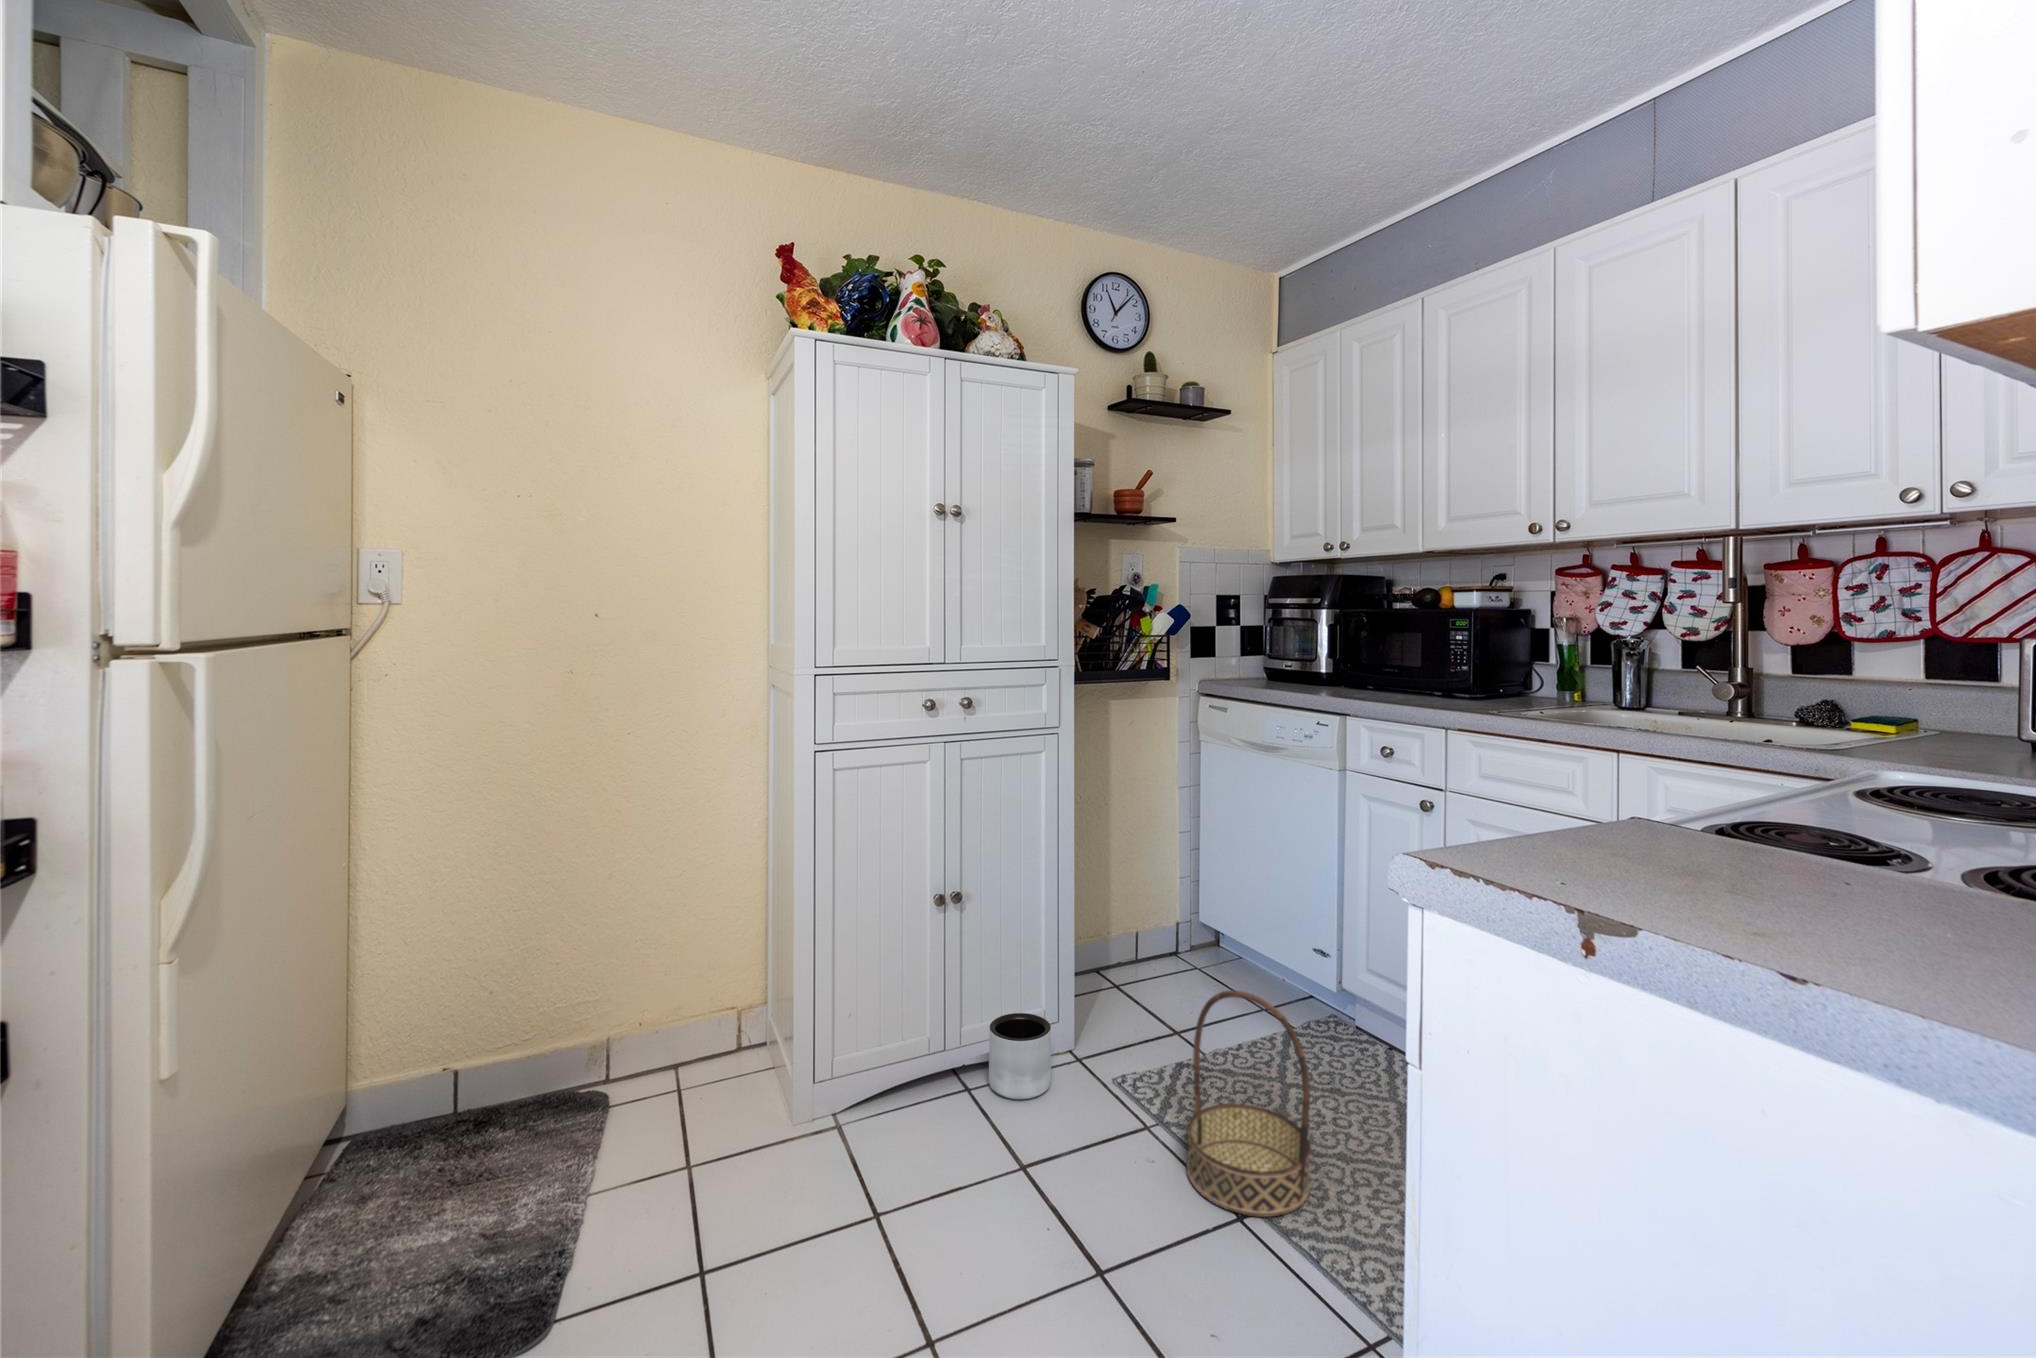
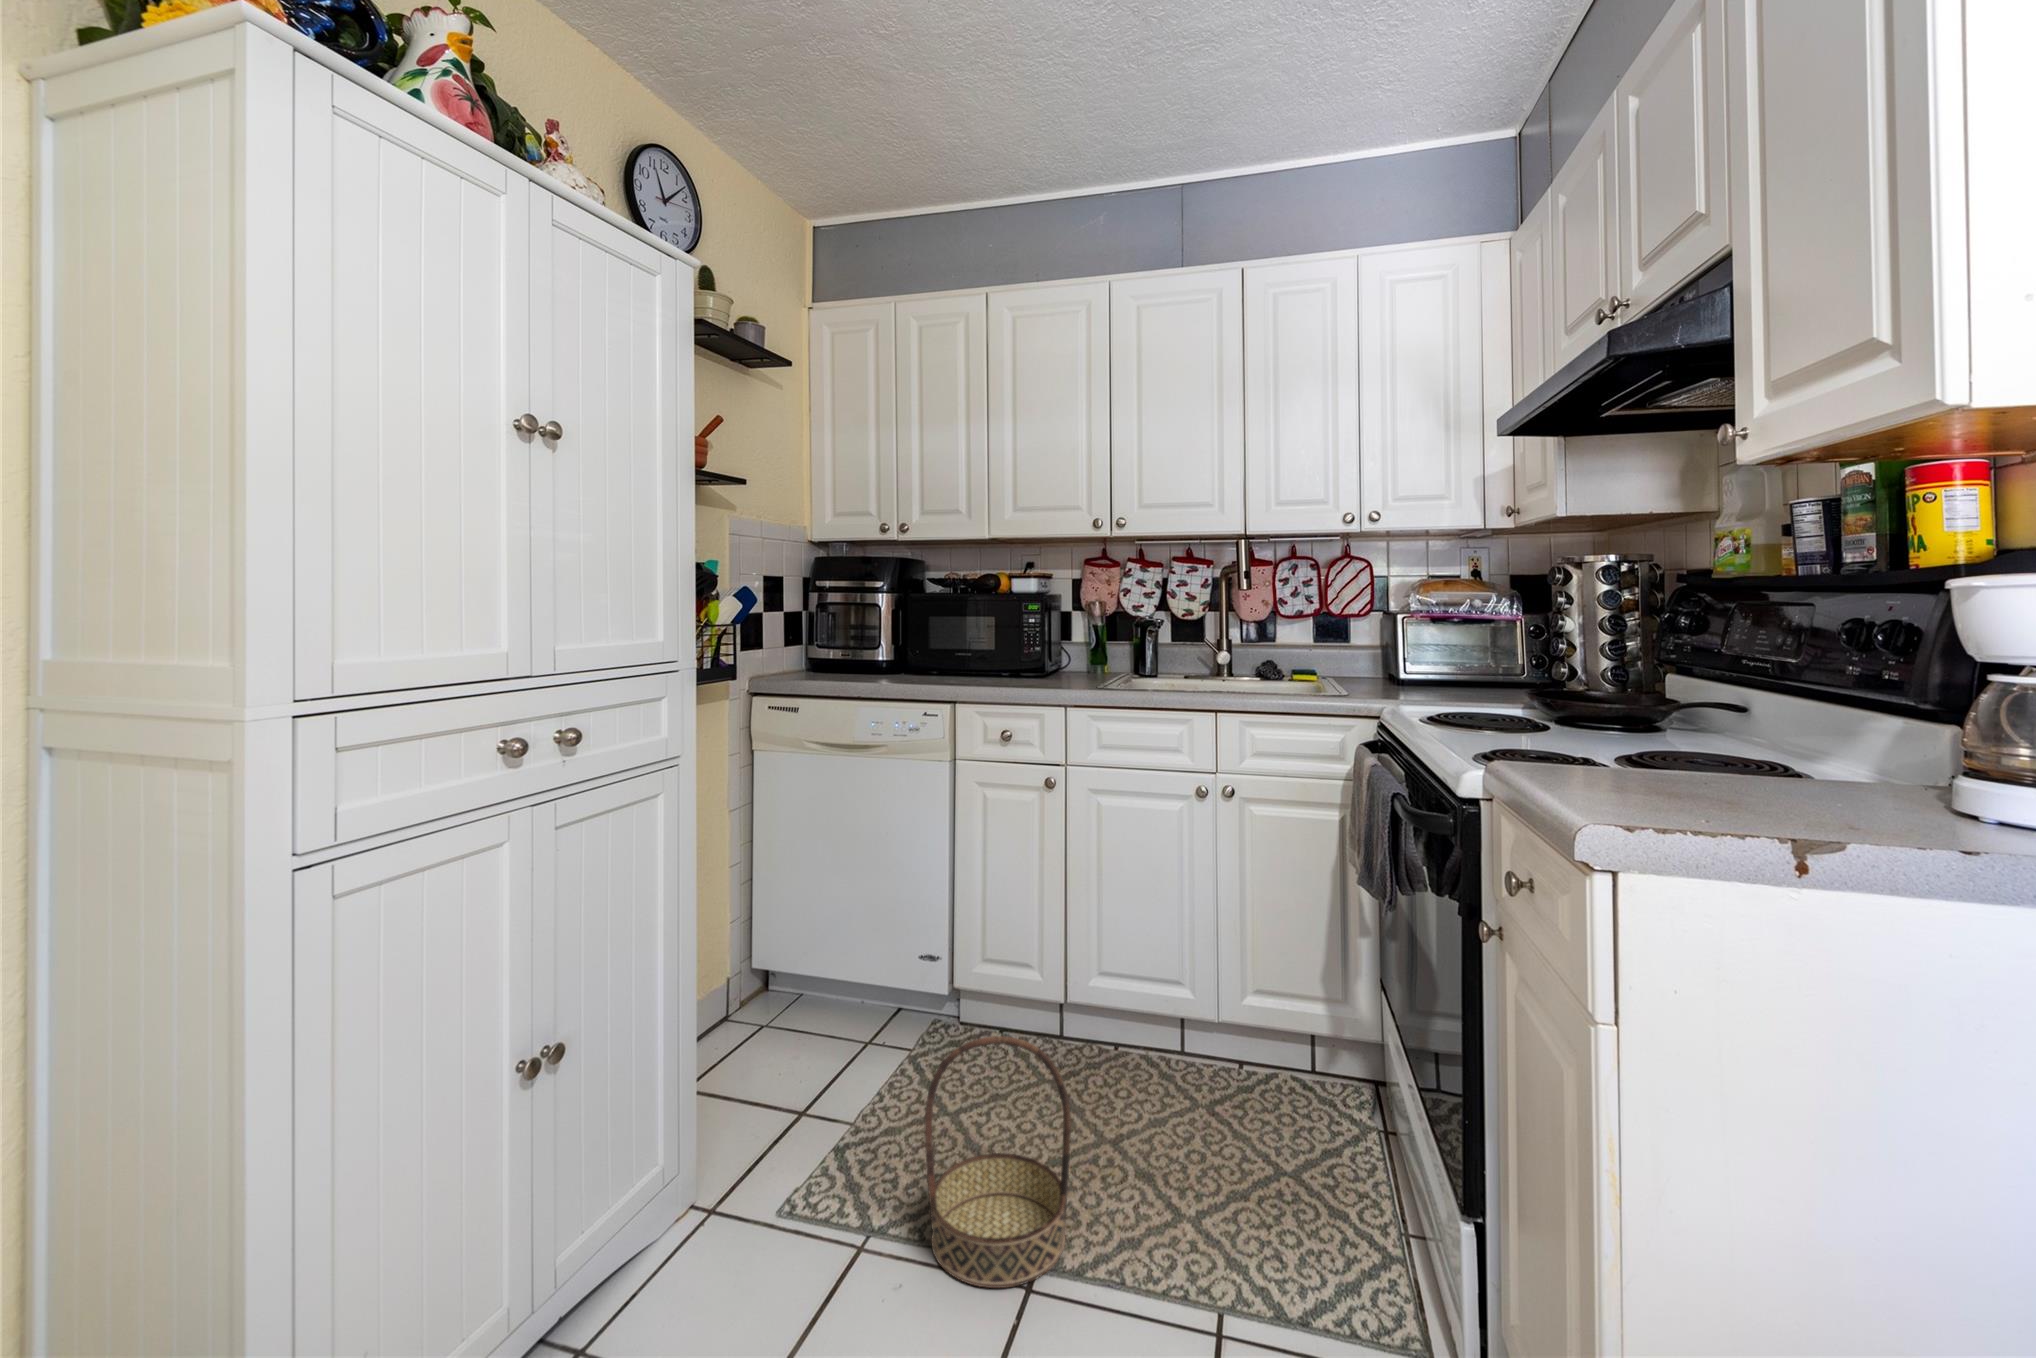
planter: present [989,1013,1051,1100] -> none [614,1170,712,1310]

